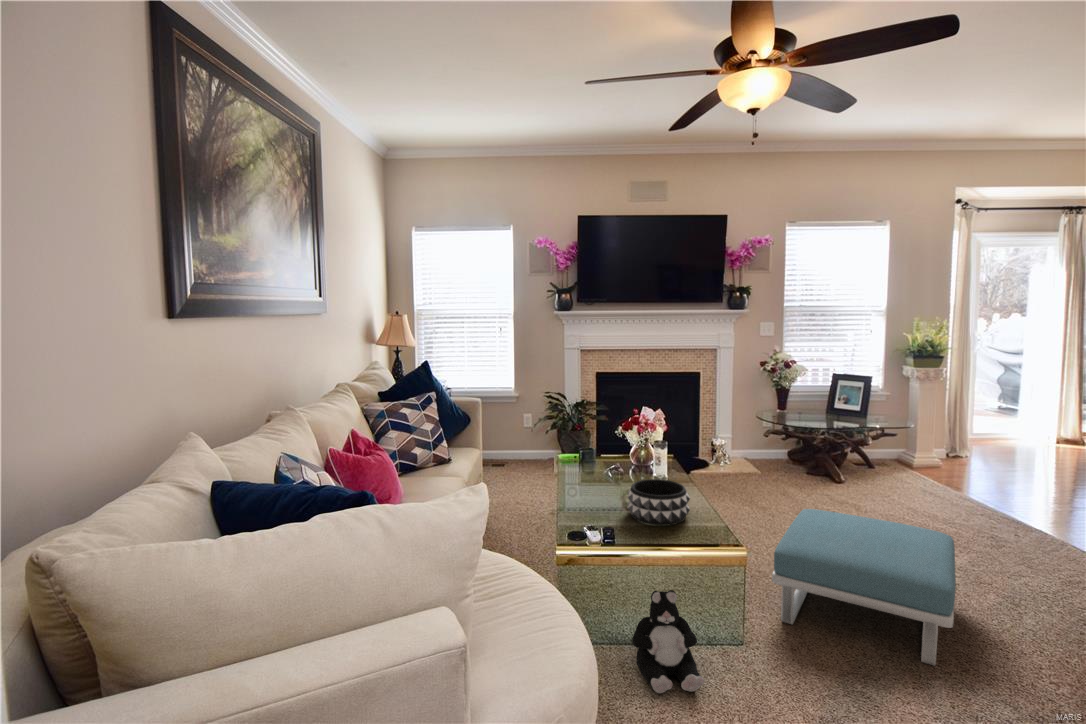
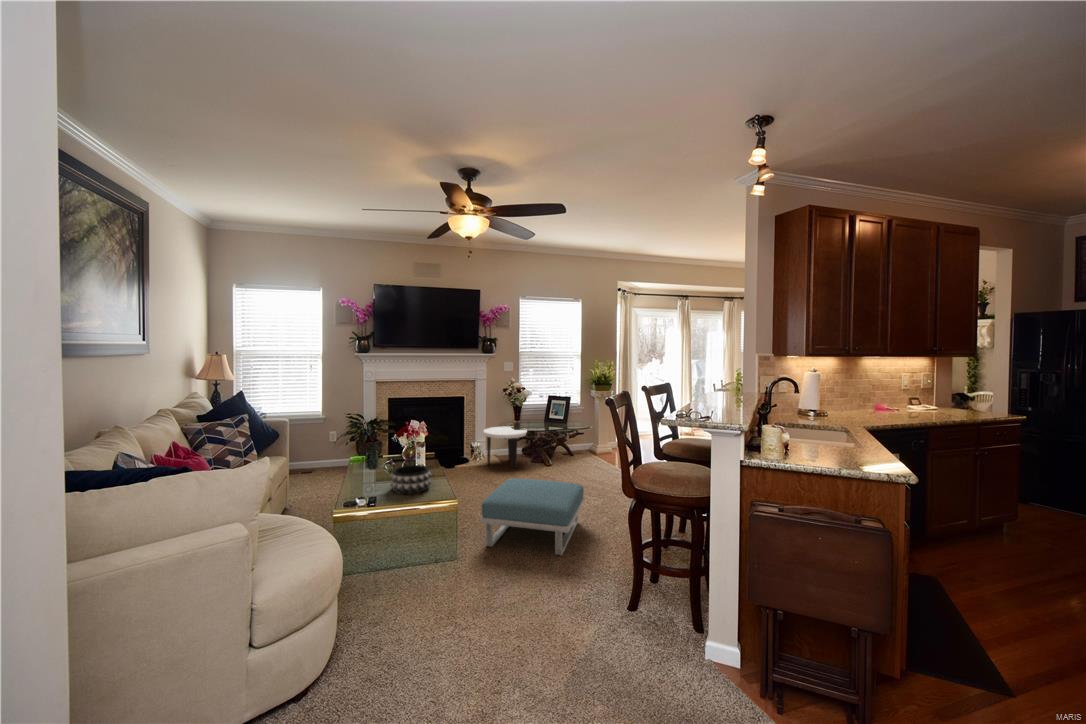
side table: none [731,418,801,481] -> present [484,426,527,468]
plush toy: present [632,590,704,693] -> none [384,530,427,593]

